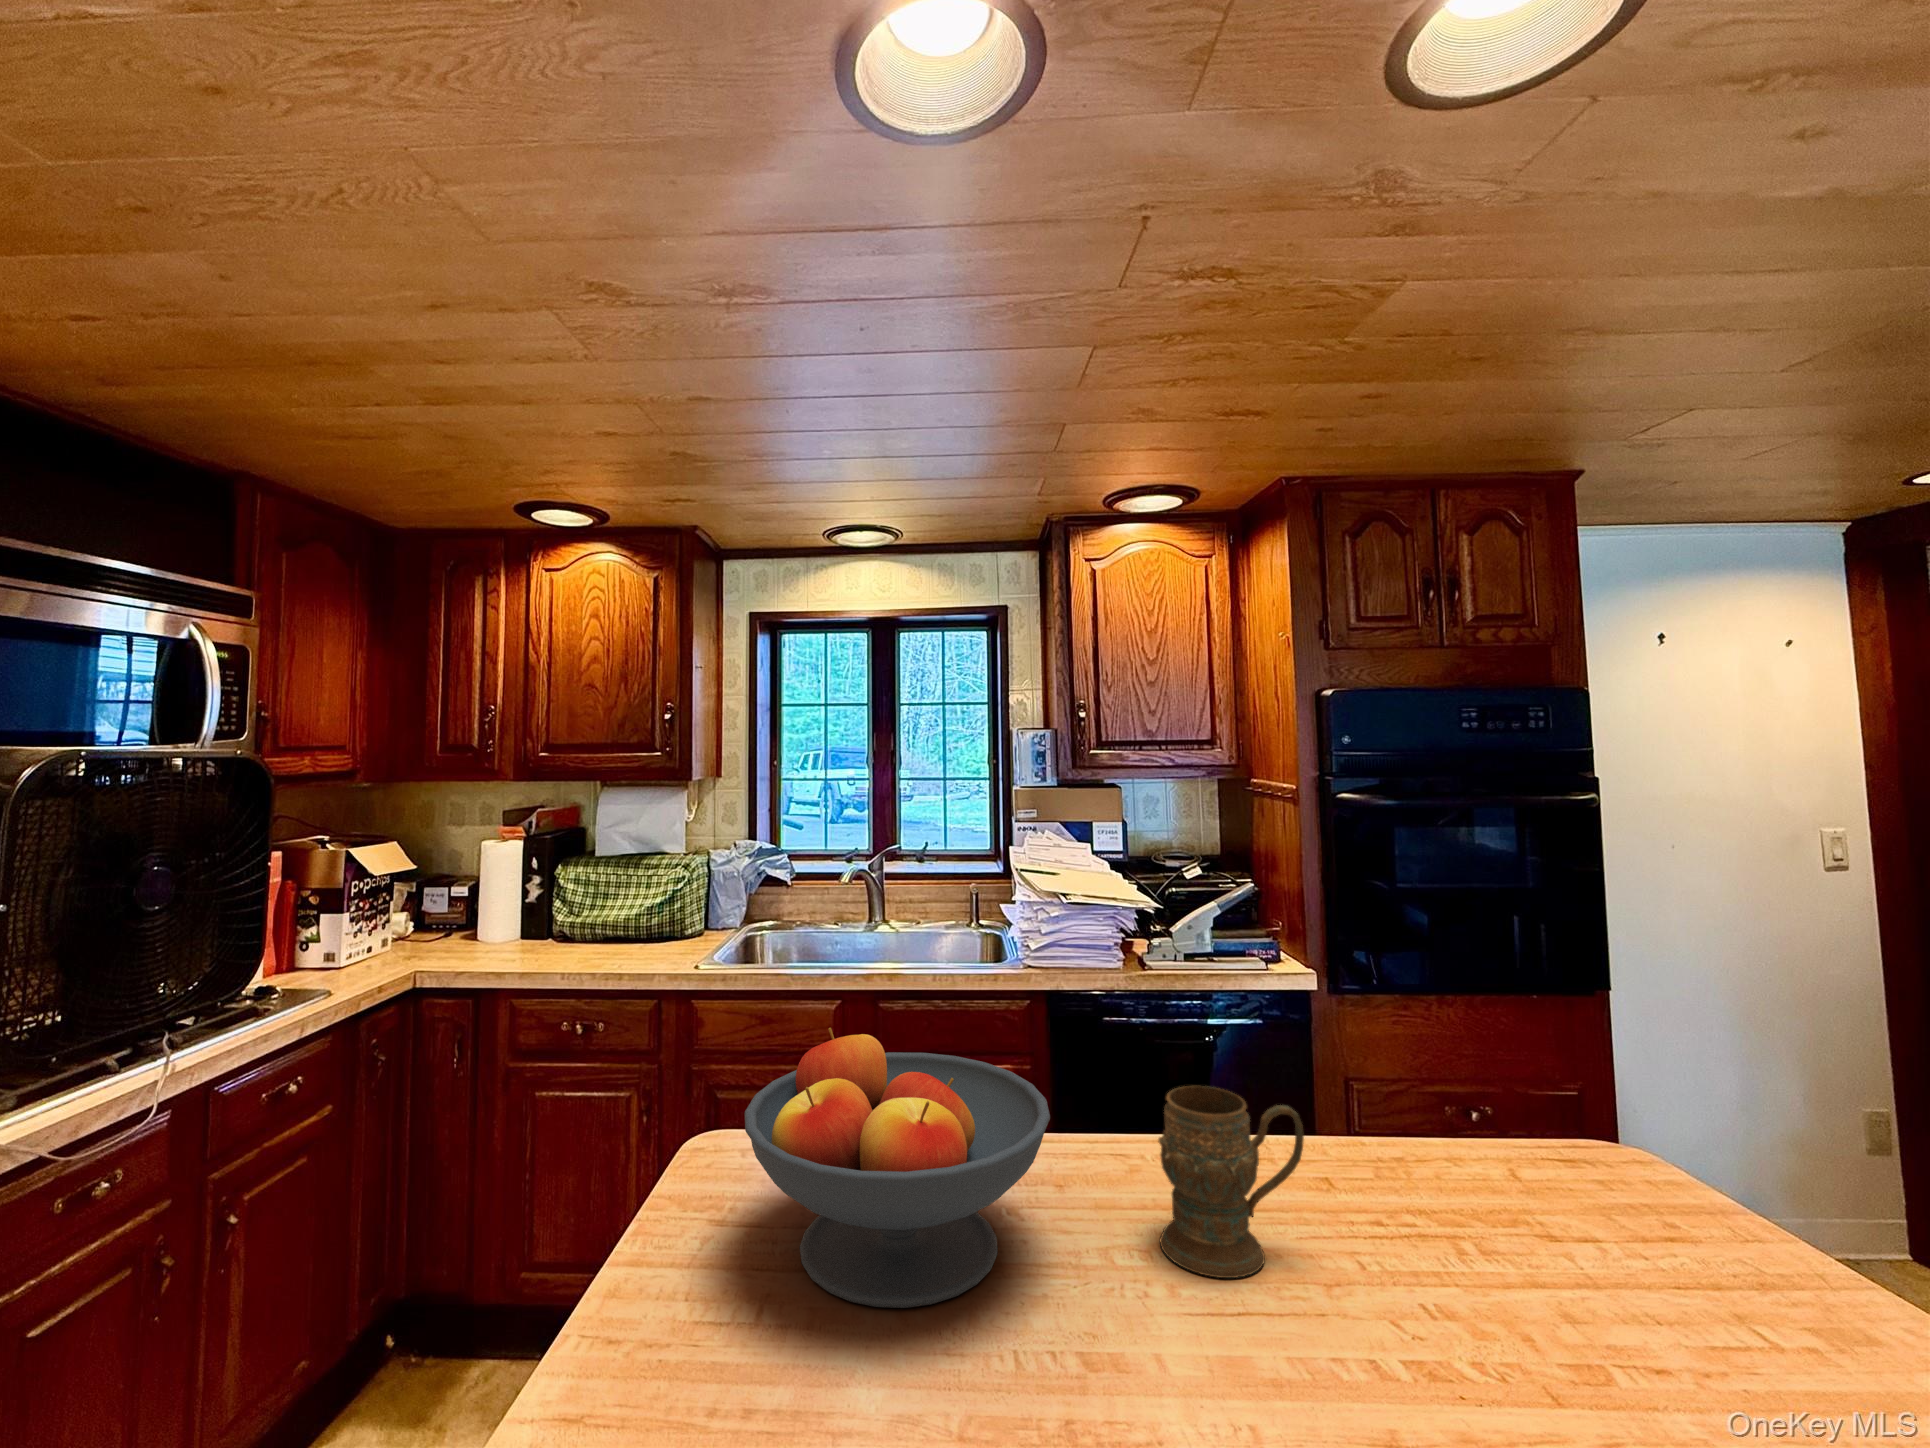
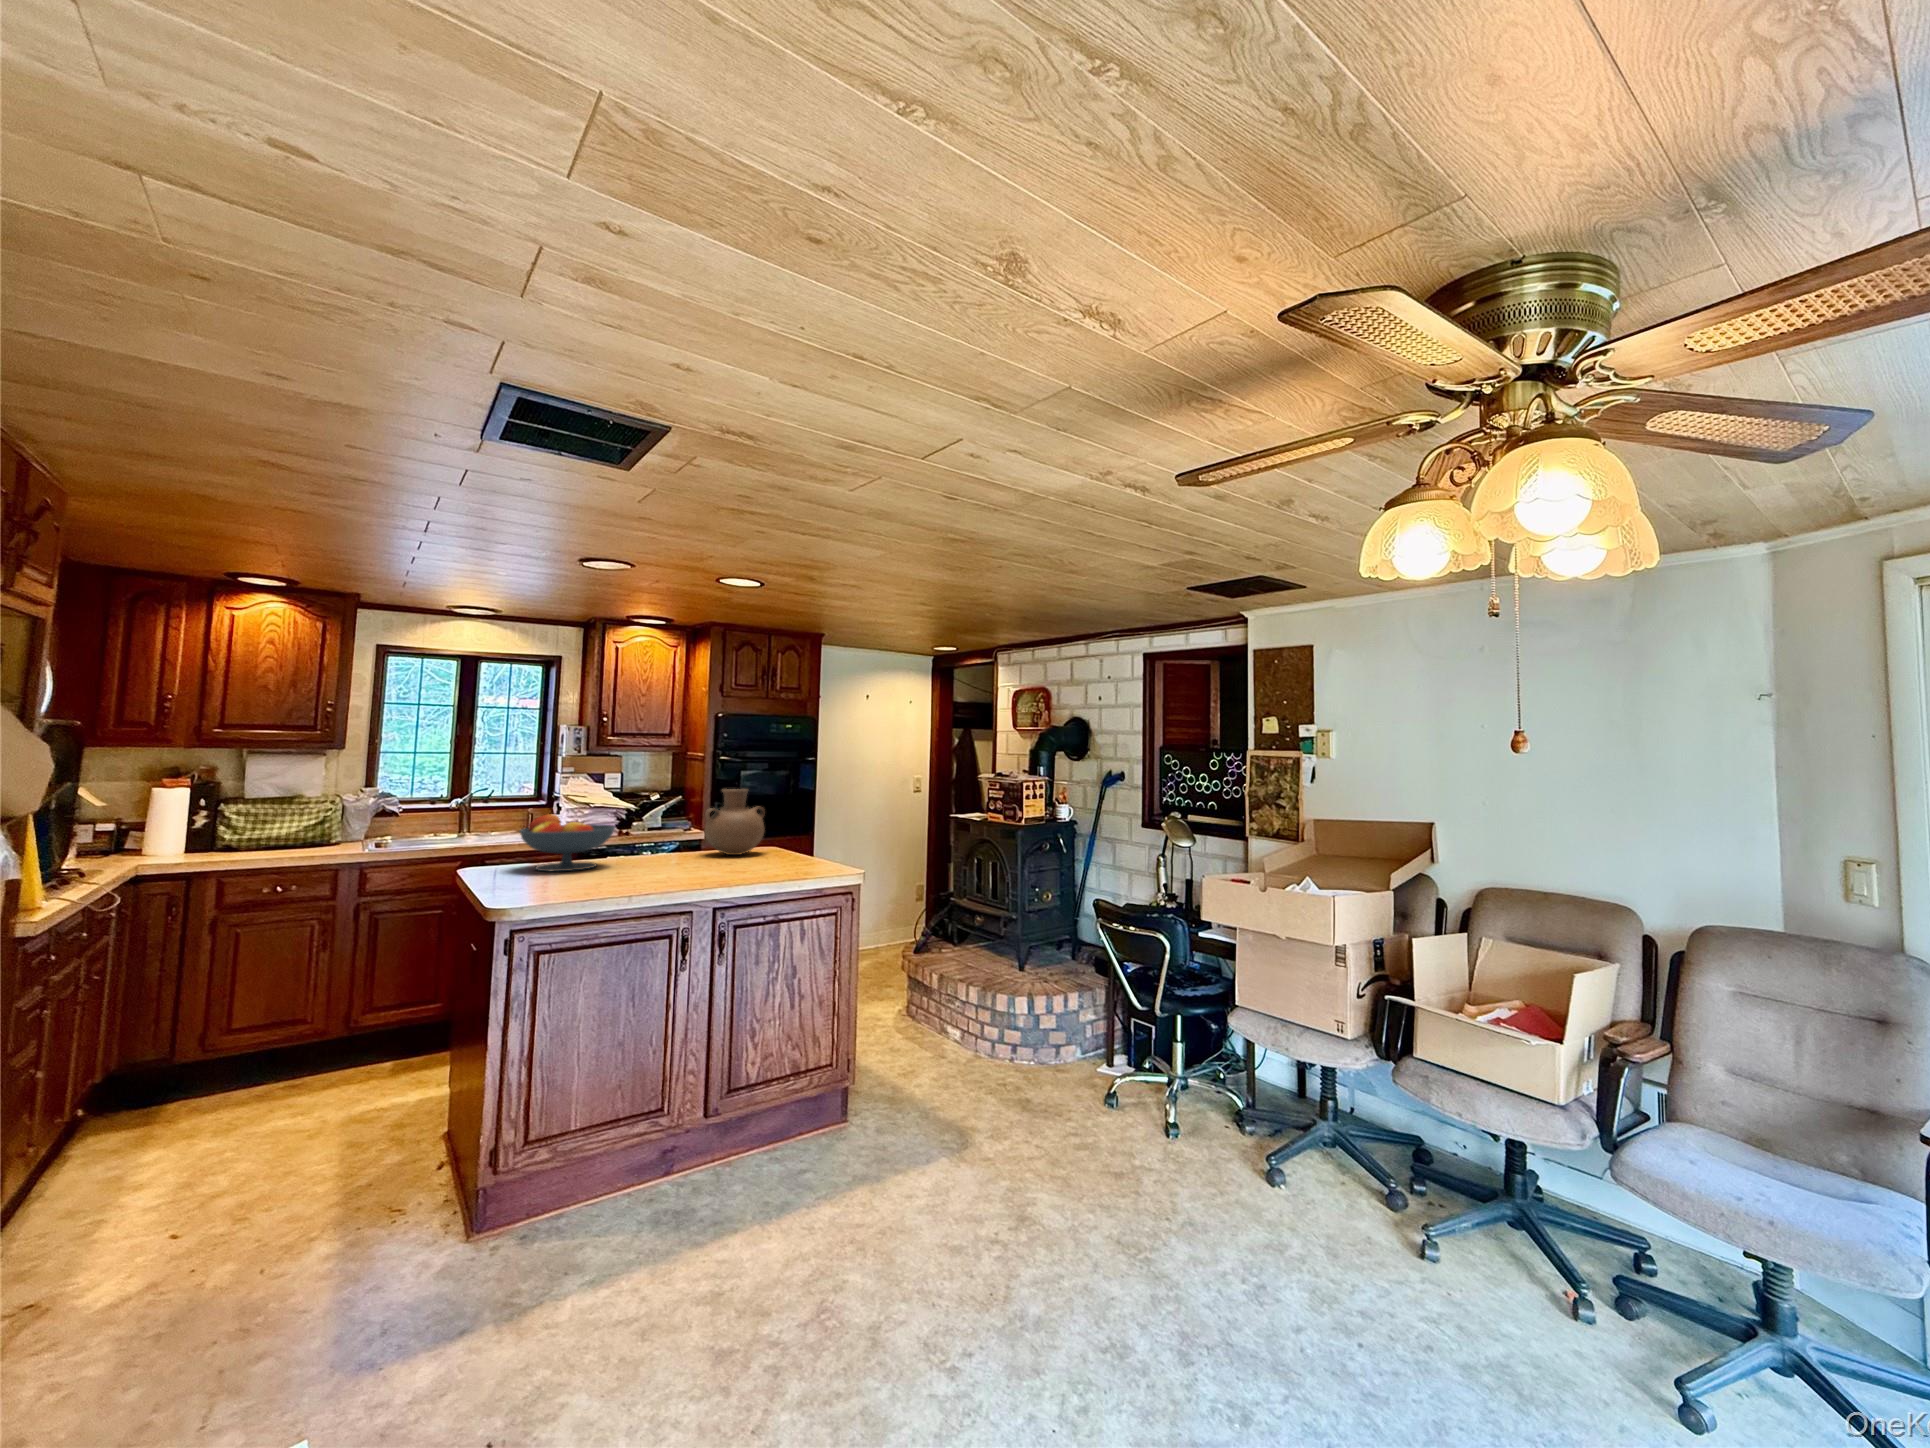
vase: none [1375,956,1651,1254] -> present [705,789,765,855]
mug: present [1158,1086,1304,1278] -> none [642,823,683,863]

